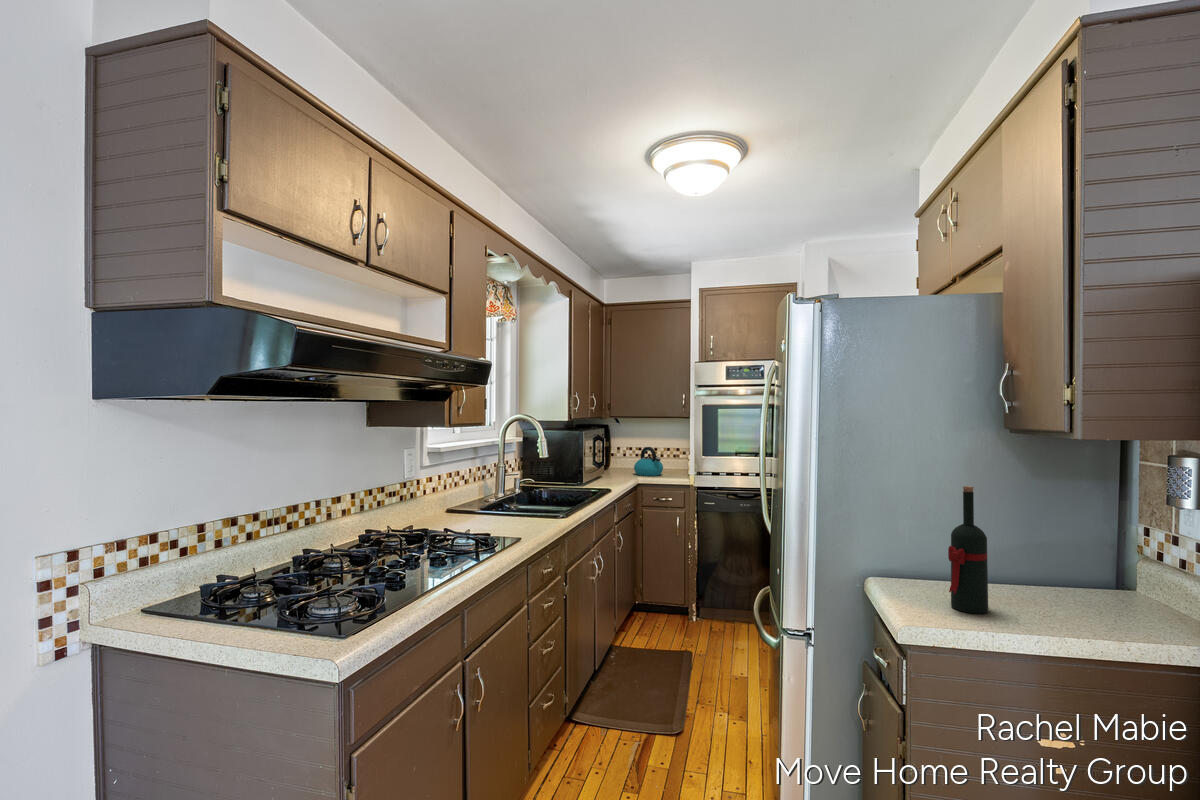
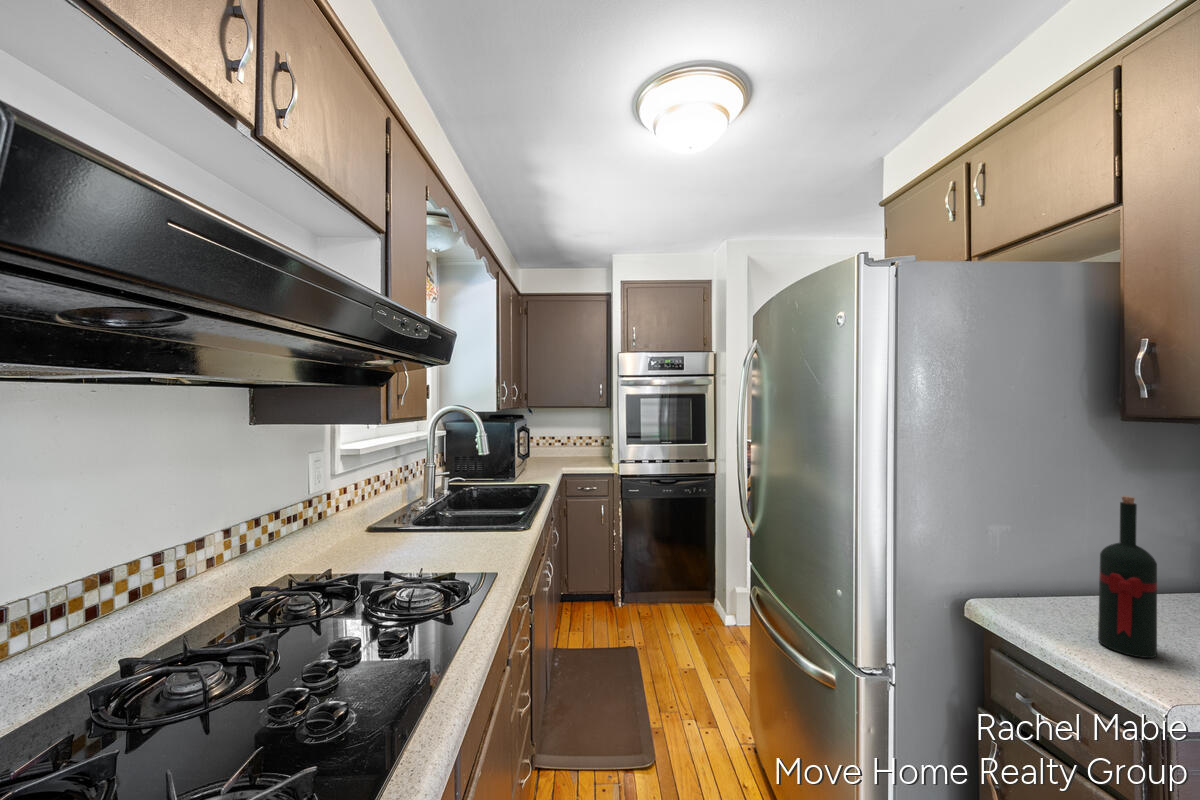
kettle: present [634,447,663,476] -> none [552,437,581,466]

